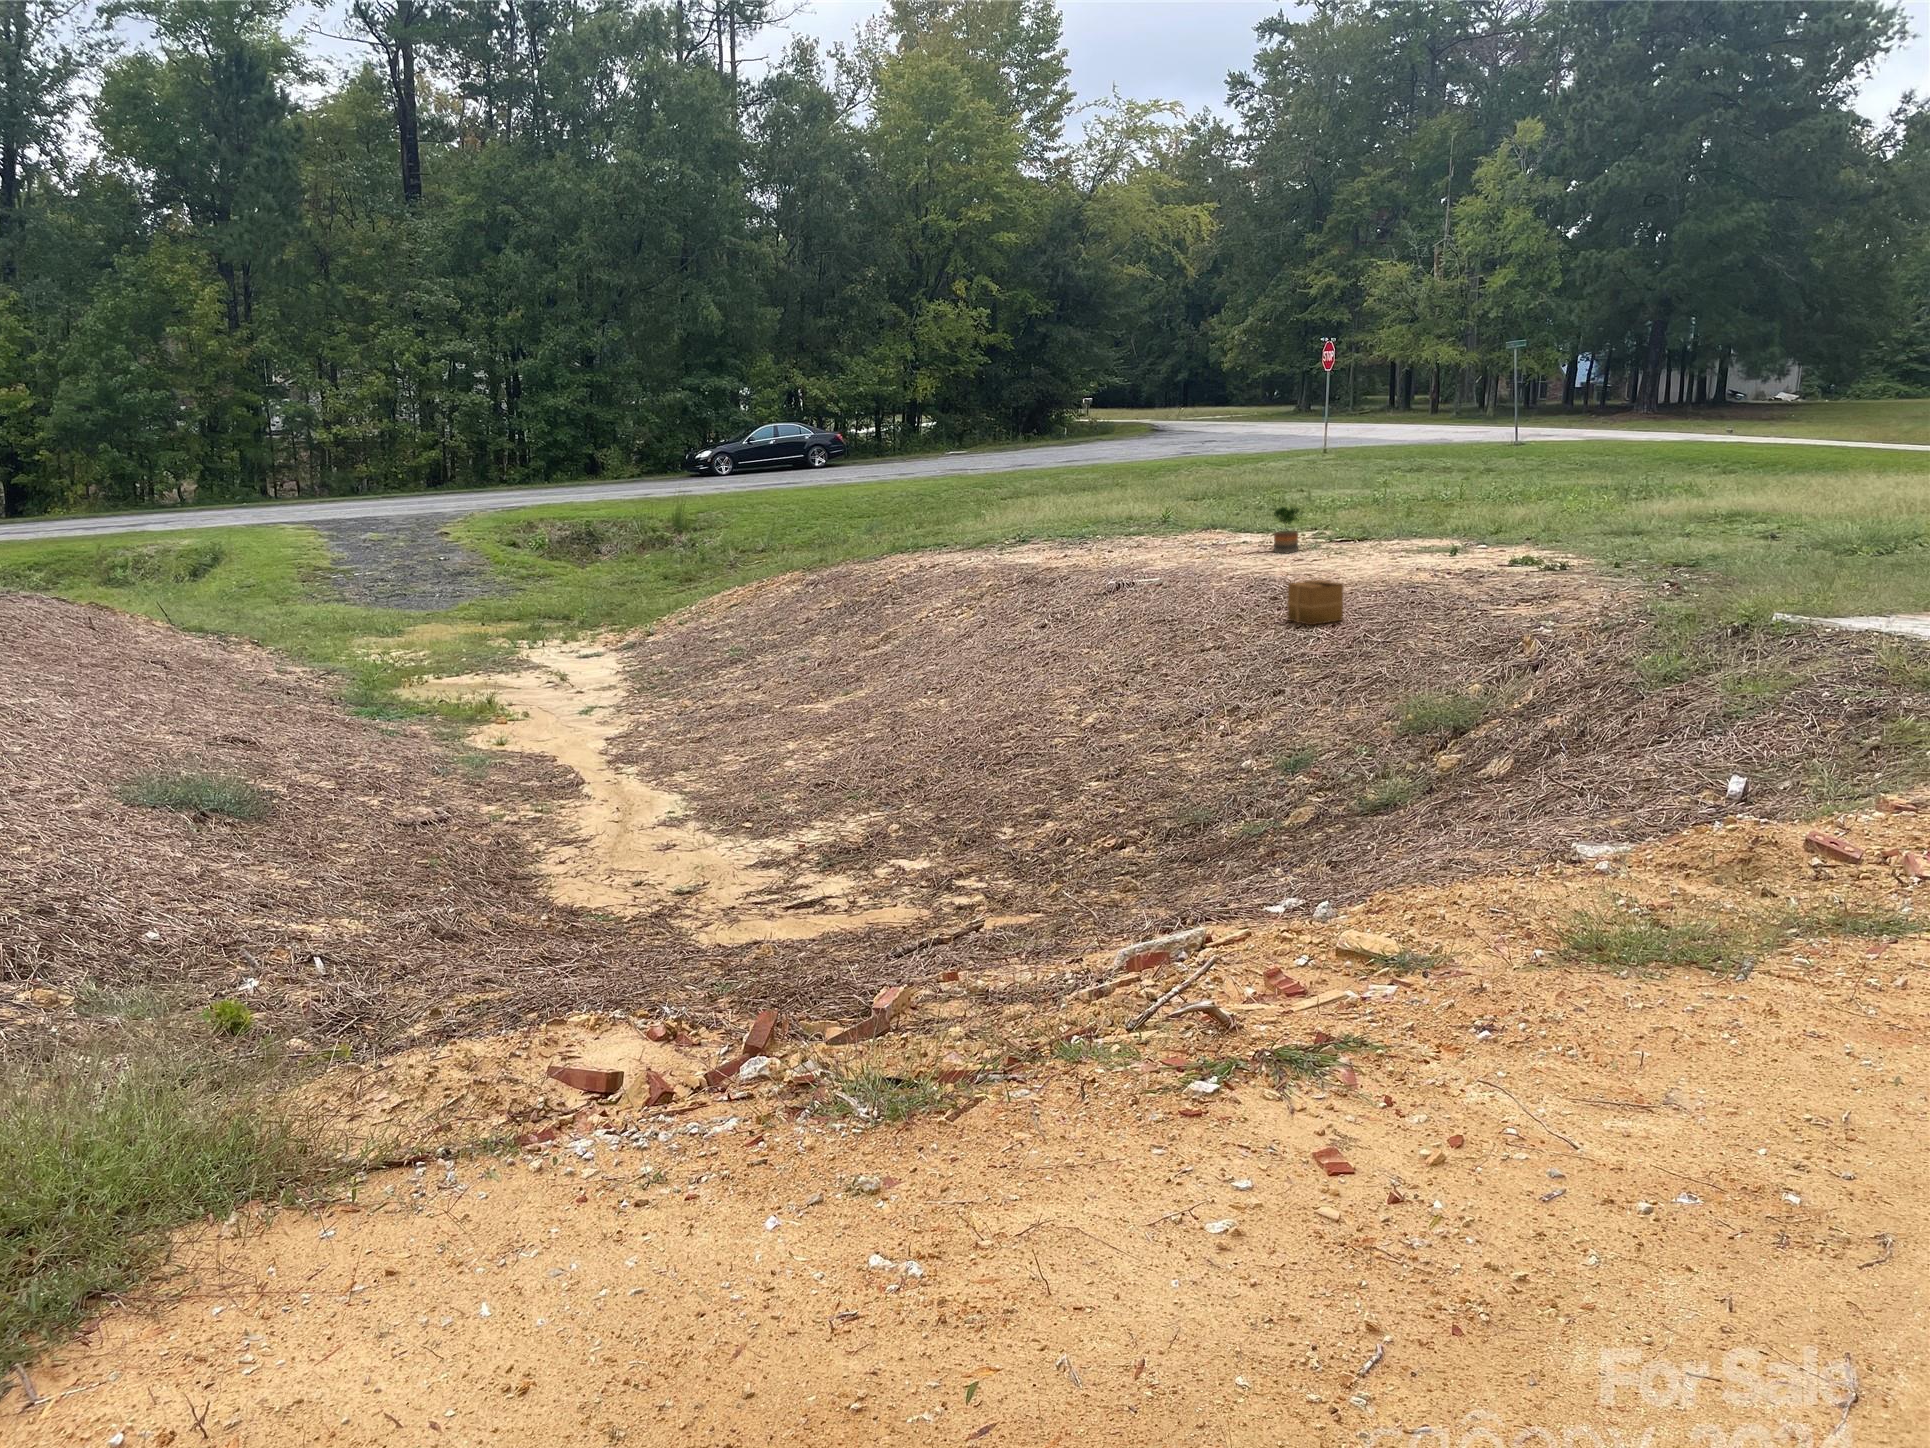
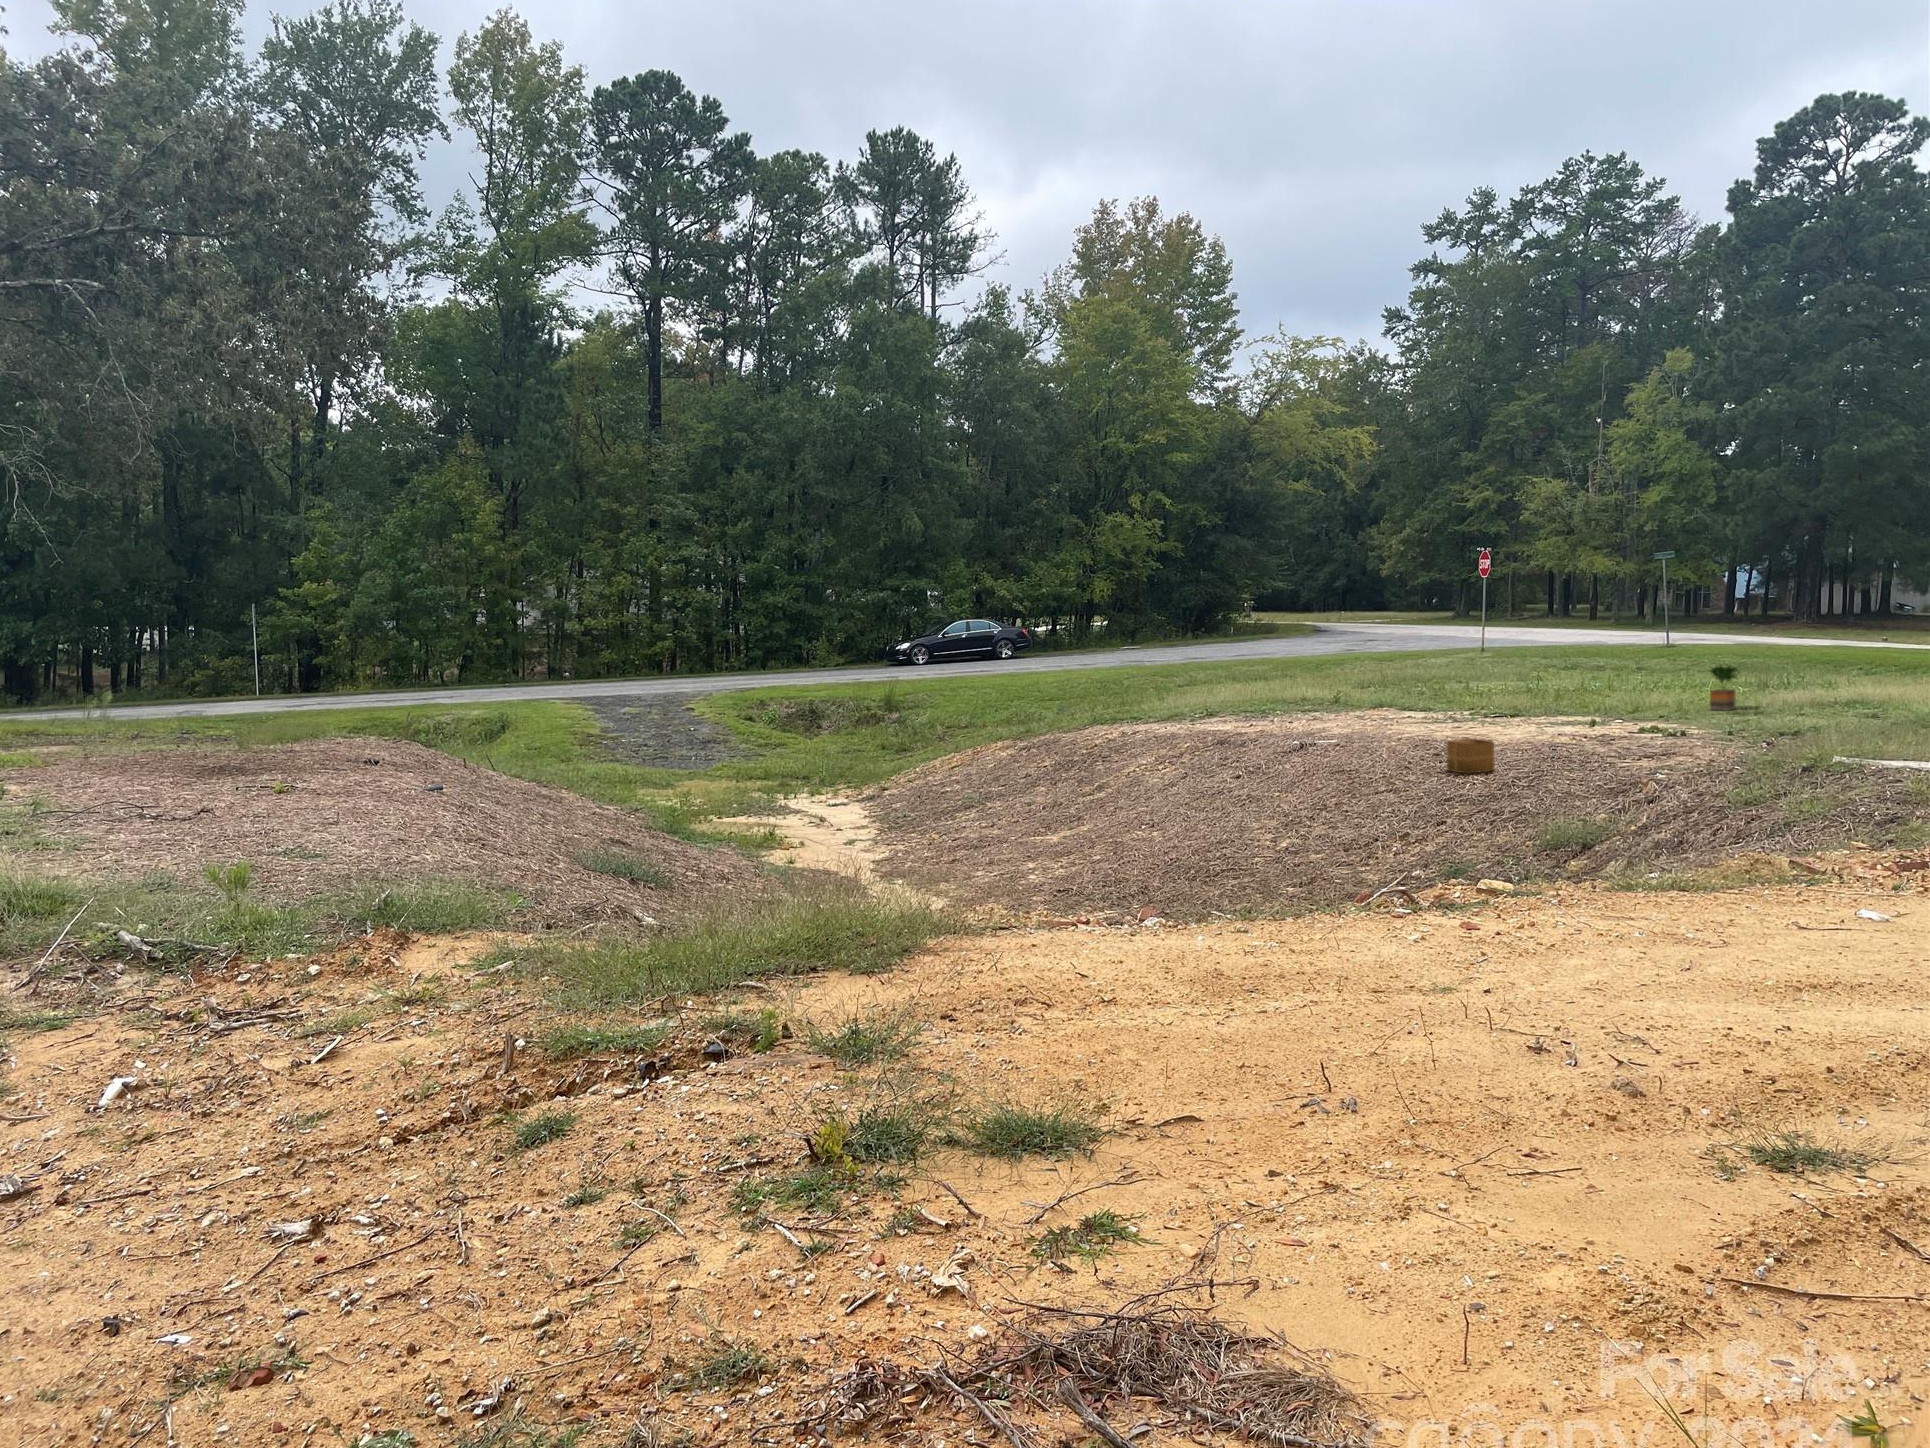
potted tree: present [1274,507,1303,554] -> present [1710,666,1740,711]

